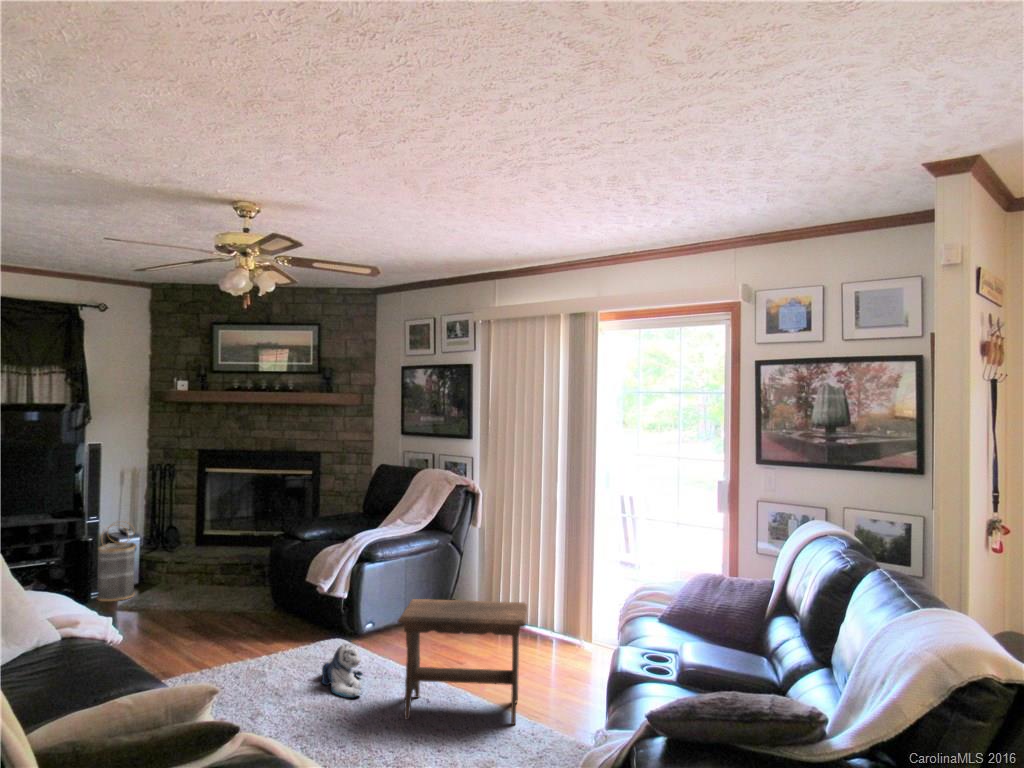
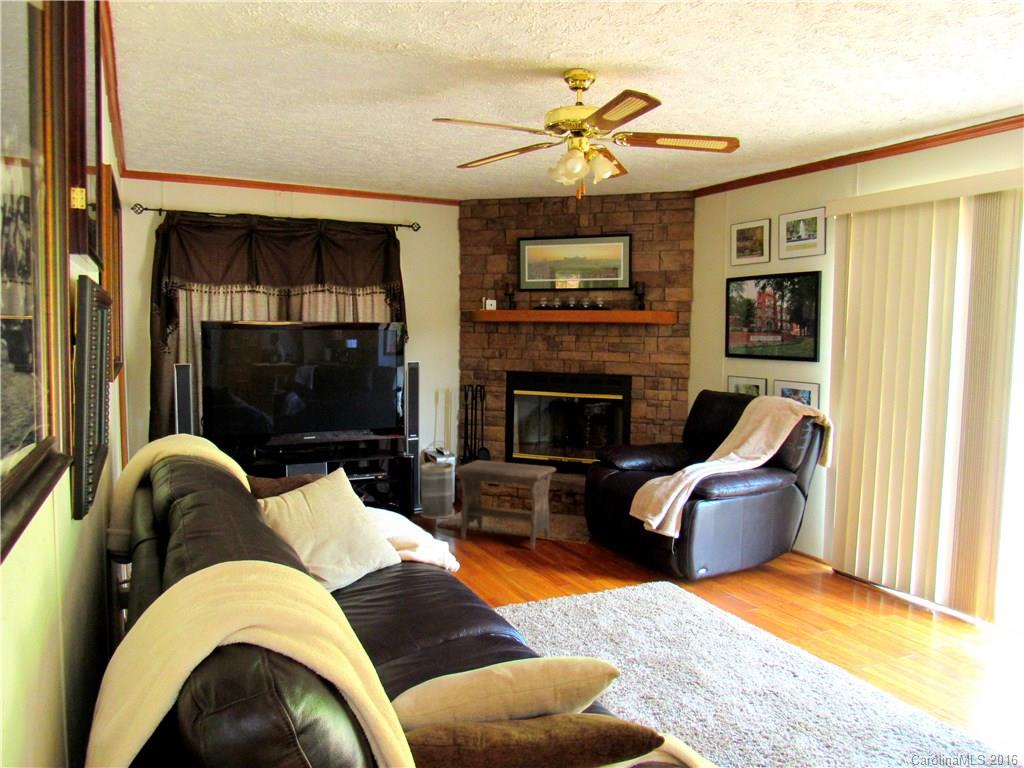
footstool: present [398,599,527,724] -> present [454,460,556,550]
plush toy: present [322,644,363,698] -> none [657,594,708,657]

